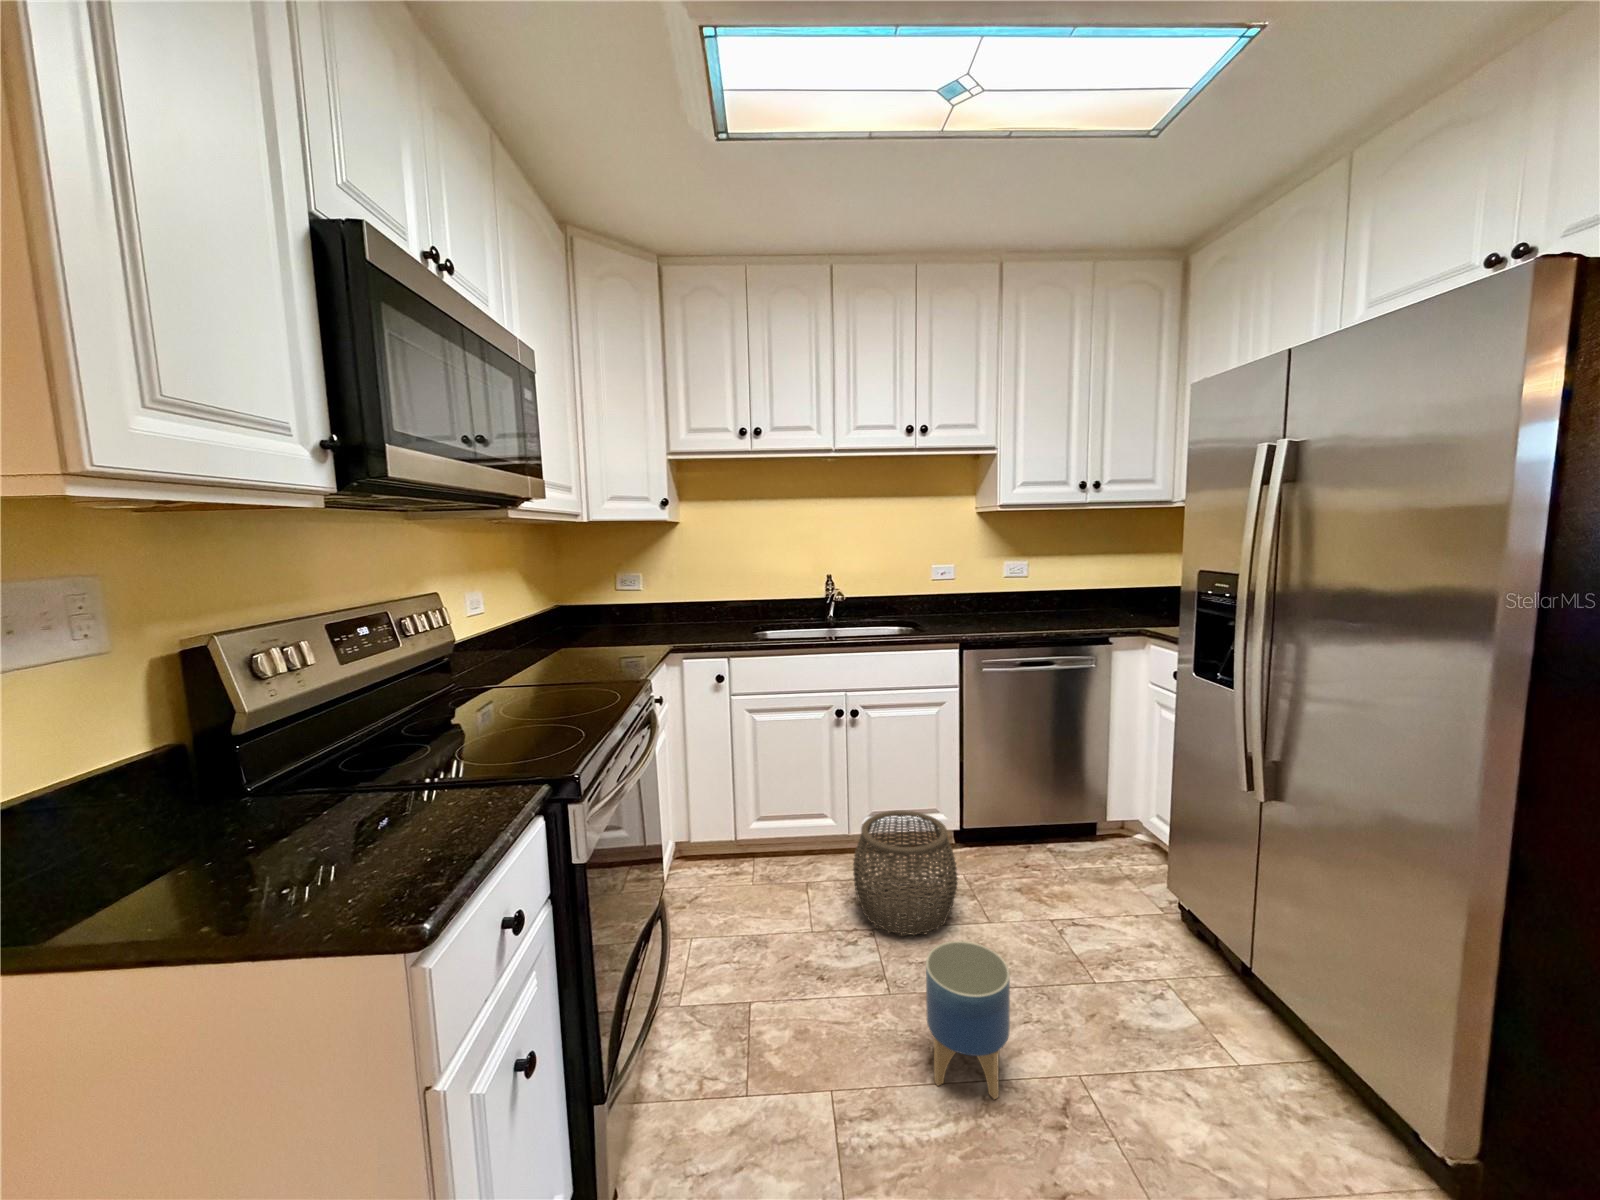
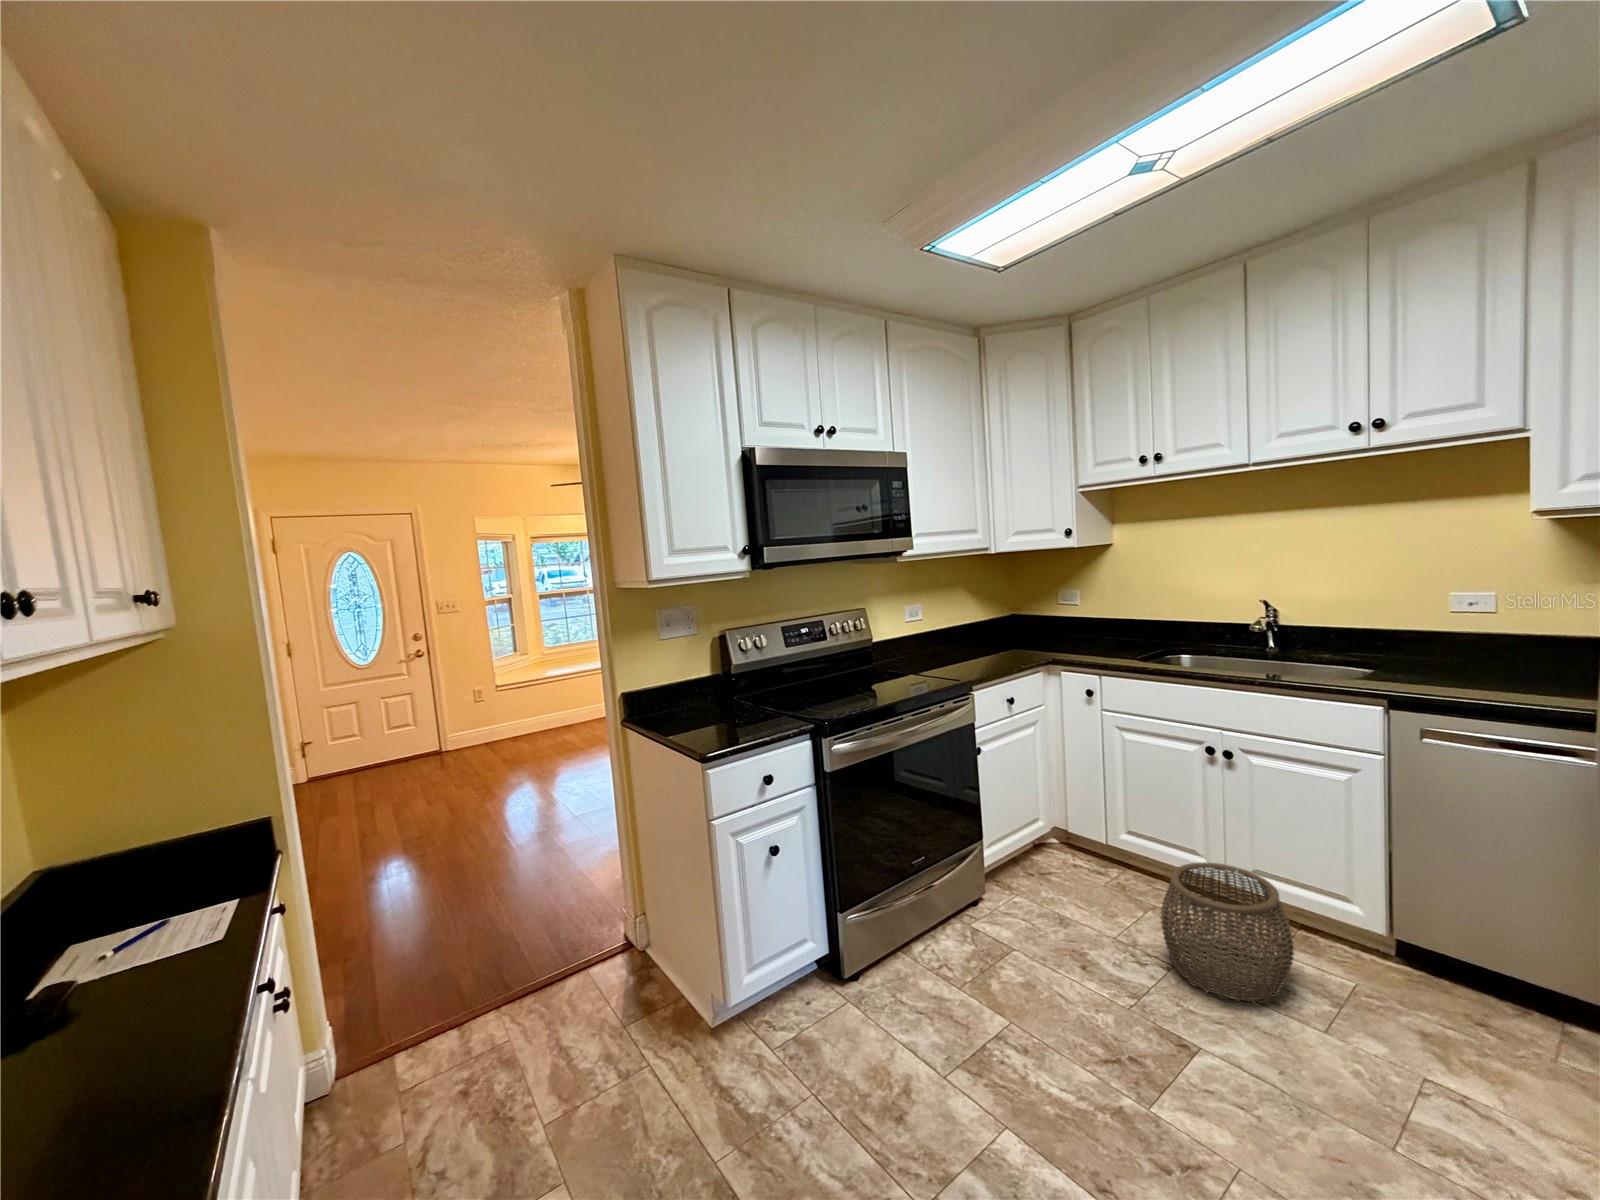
planter: present [926,941,1010,1099] -> none [1087,966,1175,1117]

